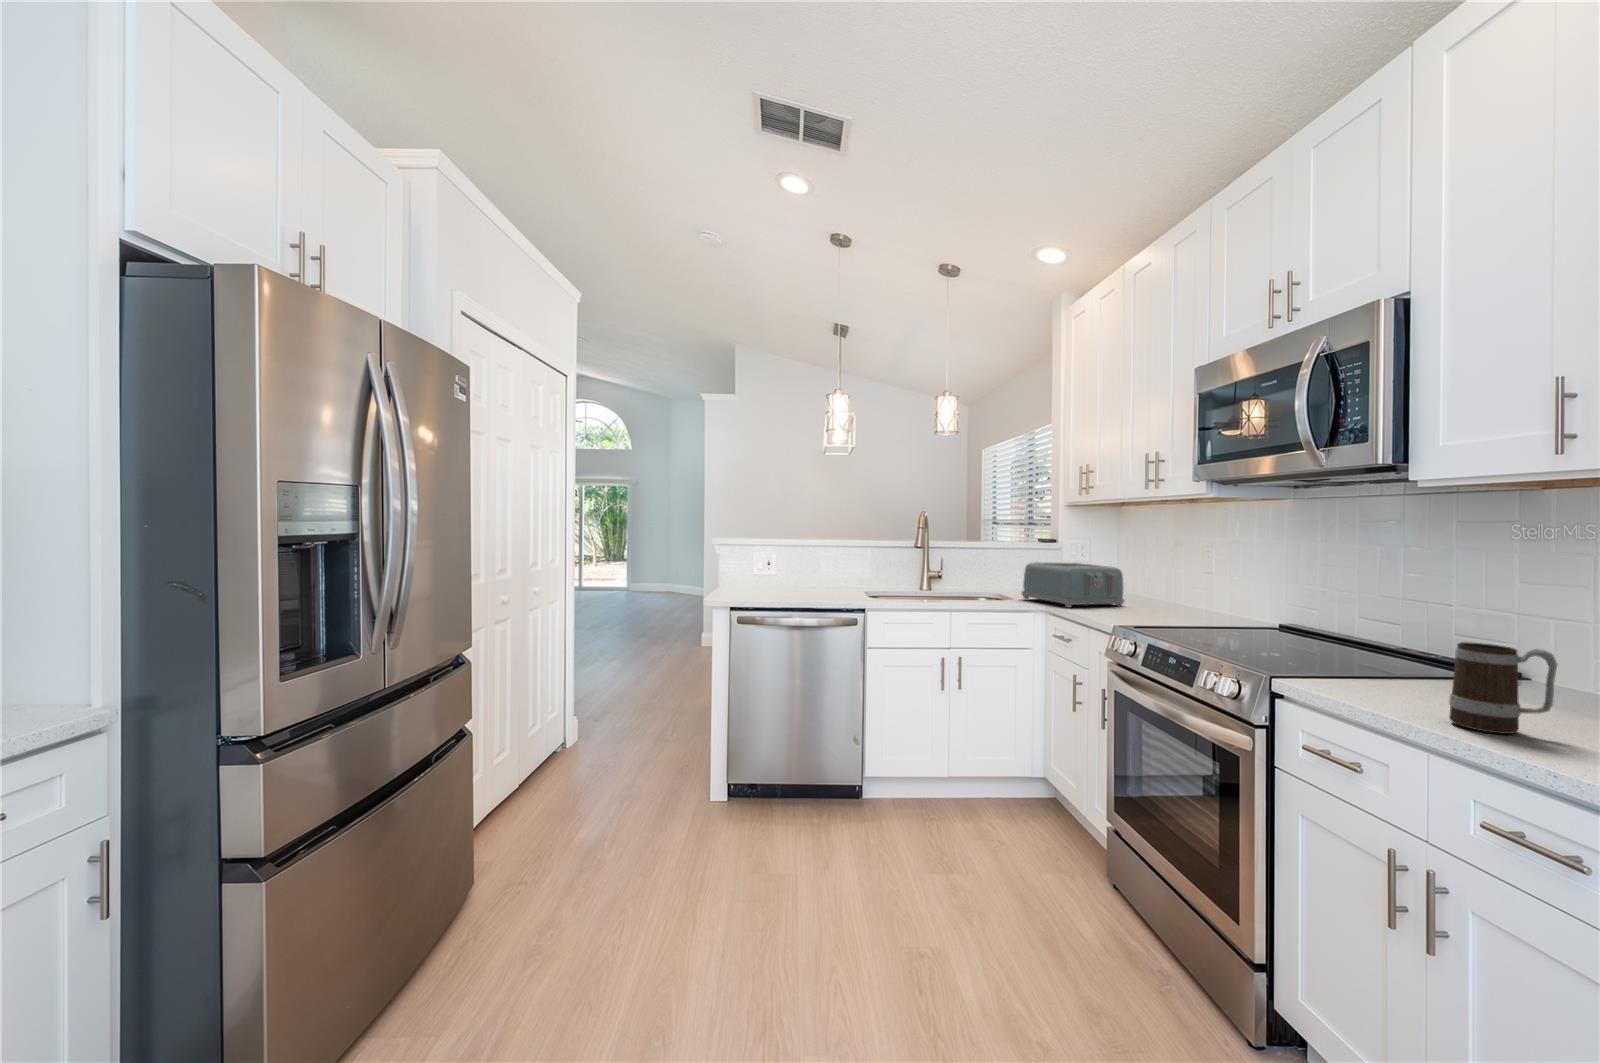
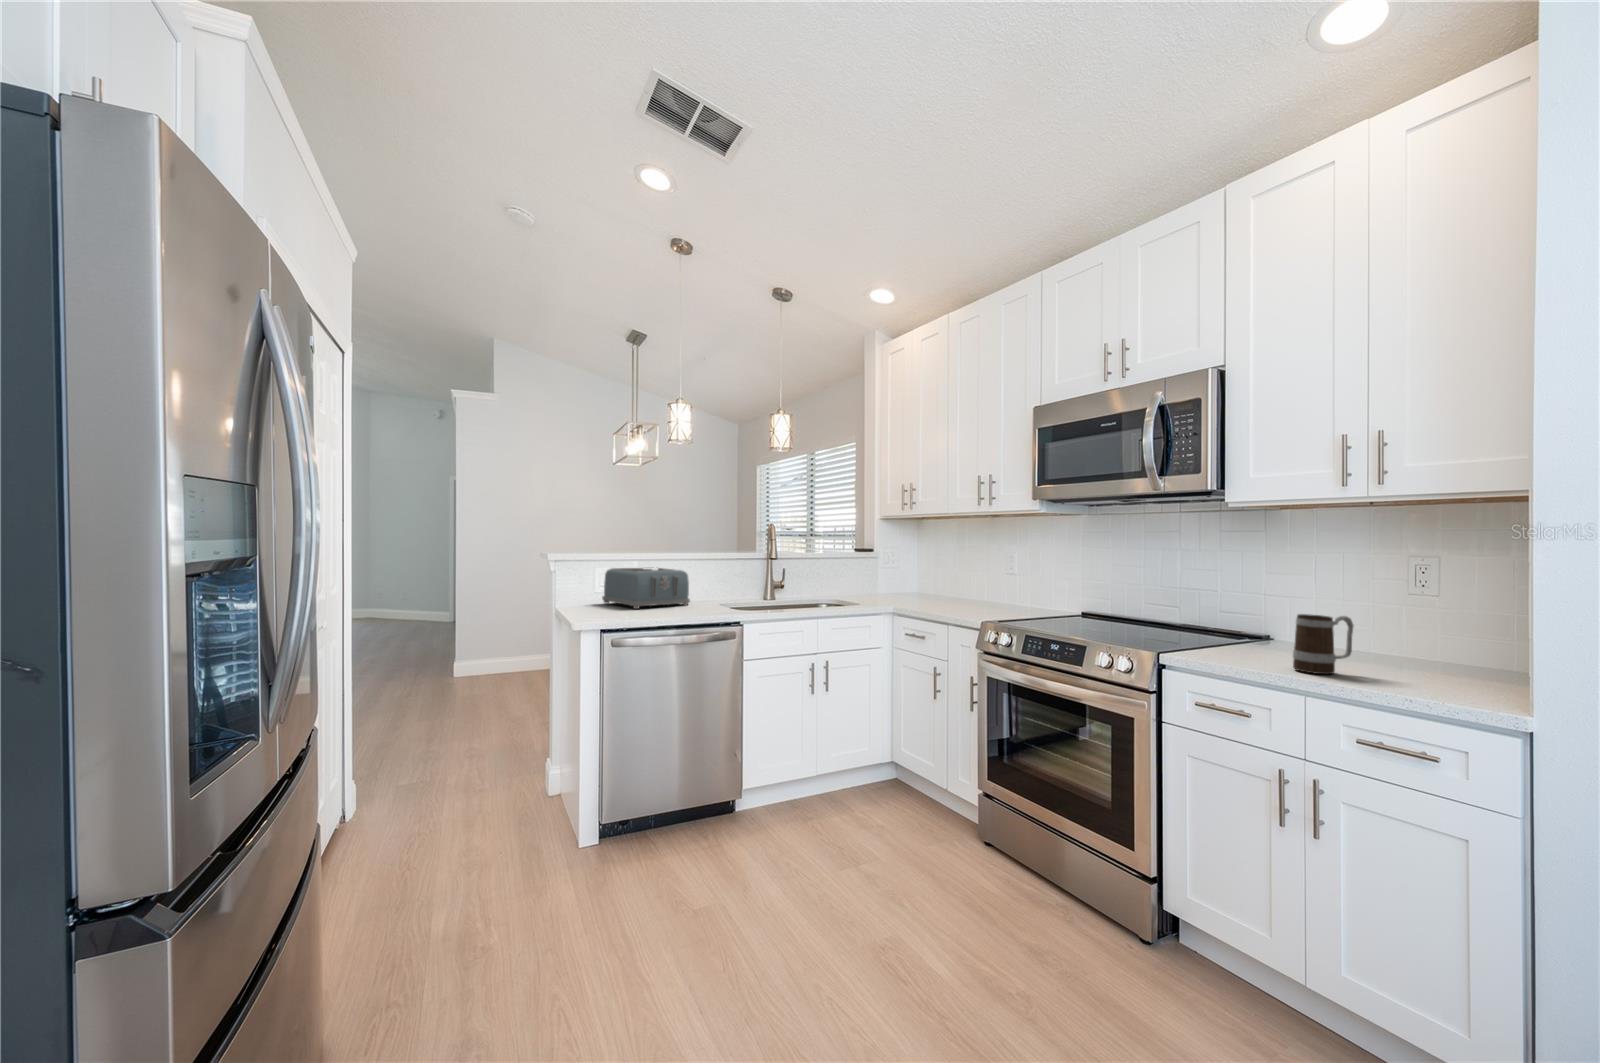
toaster: present [1022,562,1124,607] -> present [602,568,690,609]

